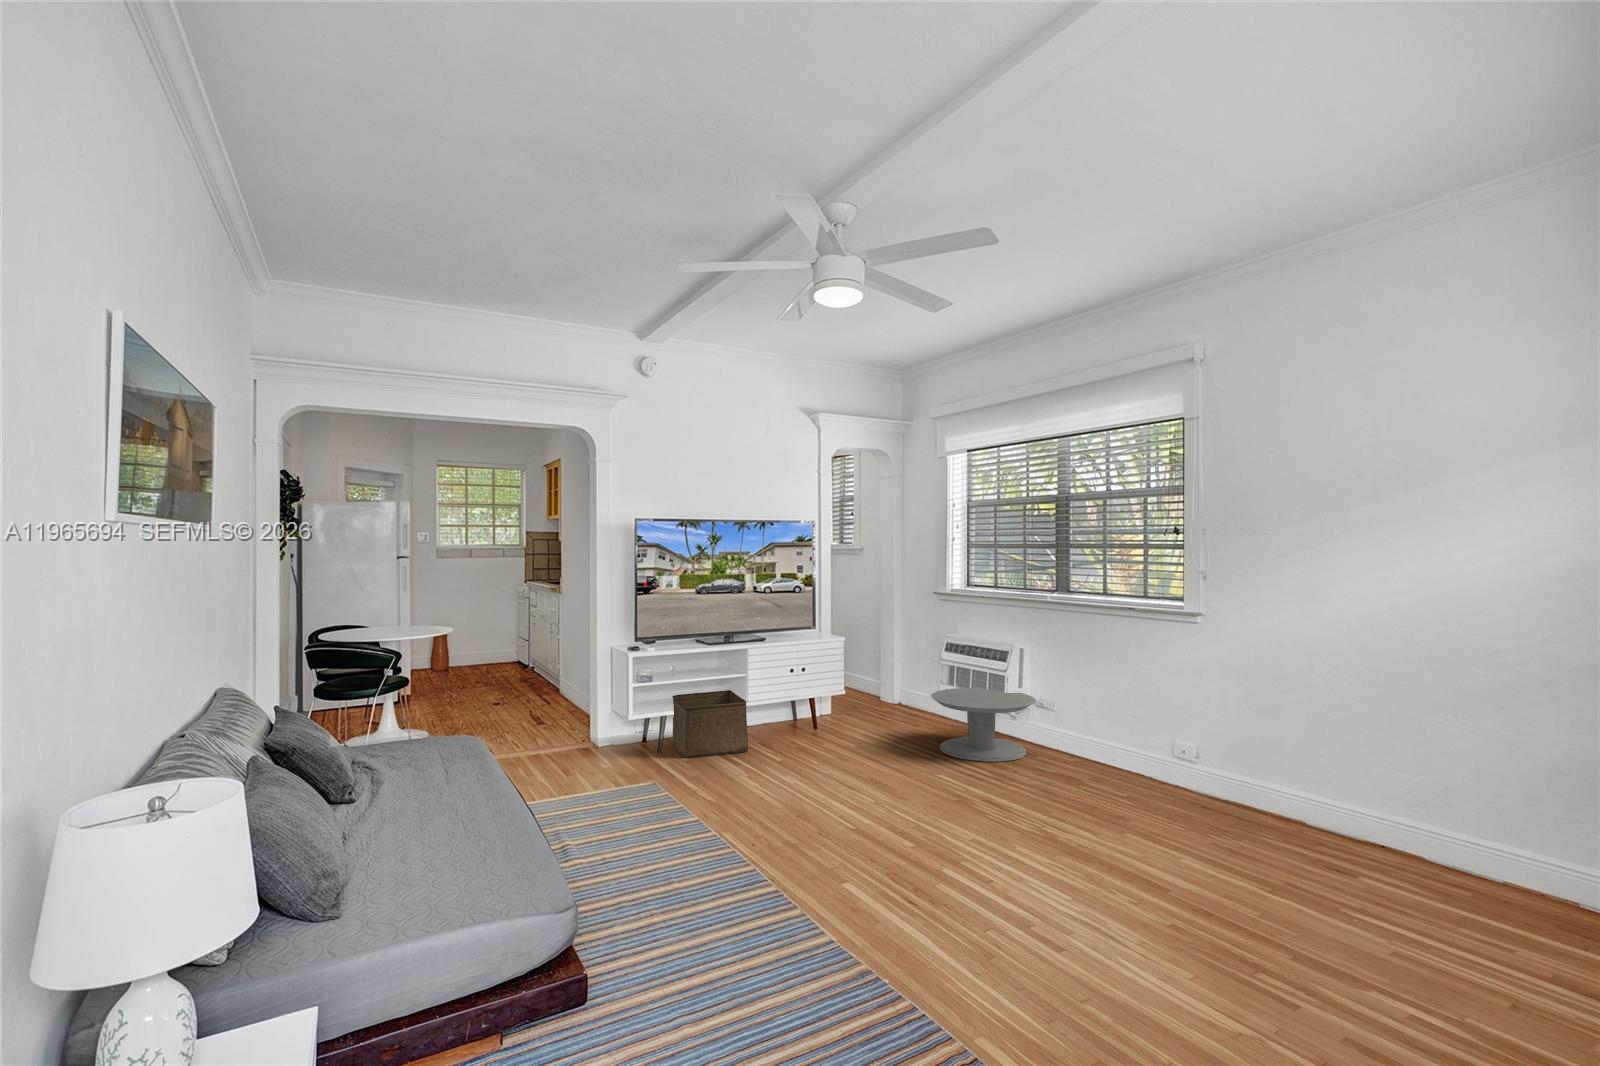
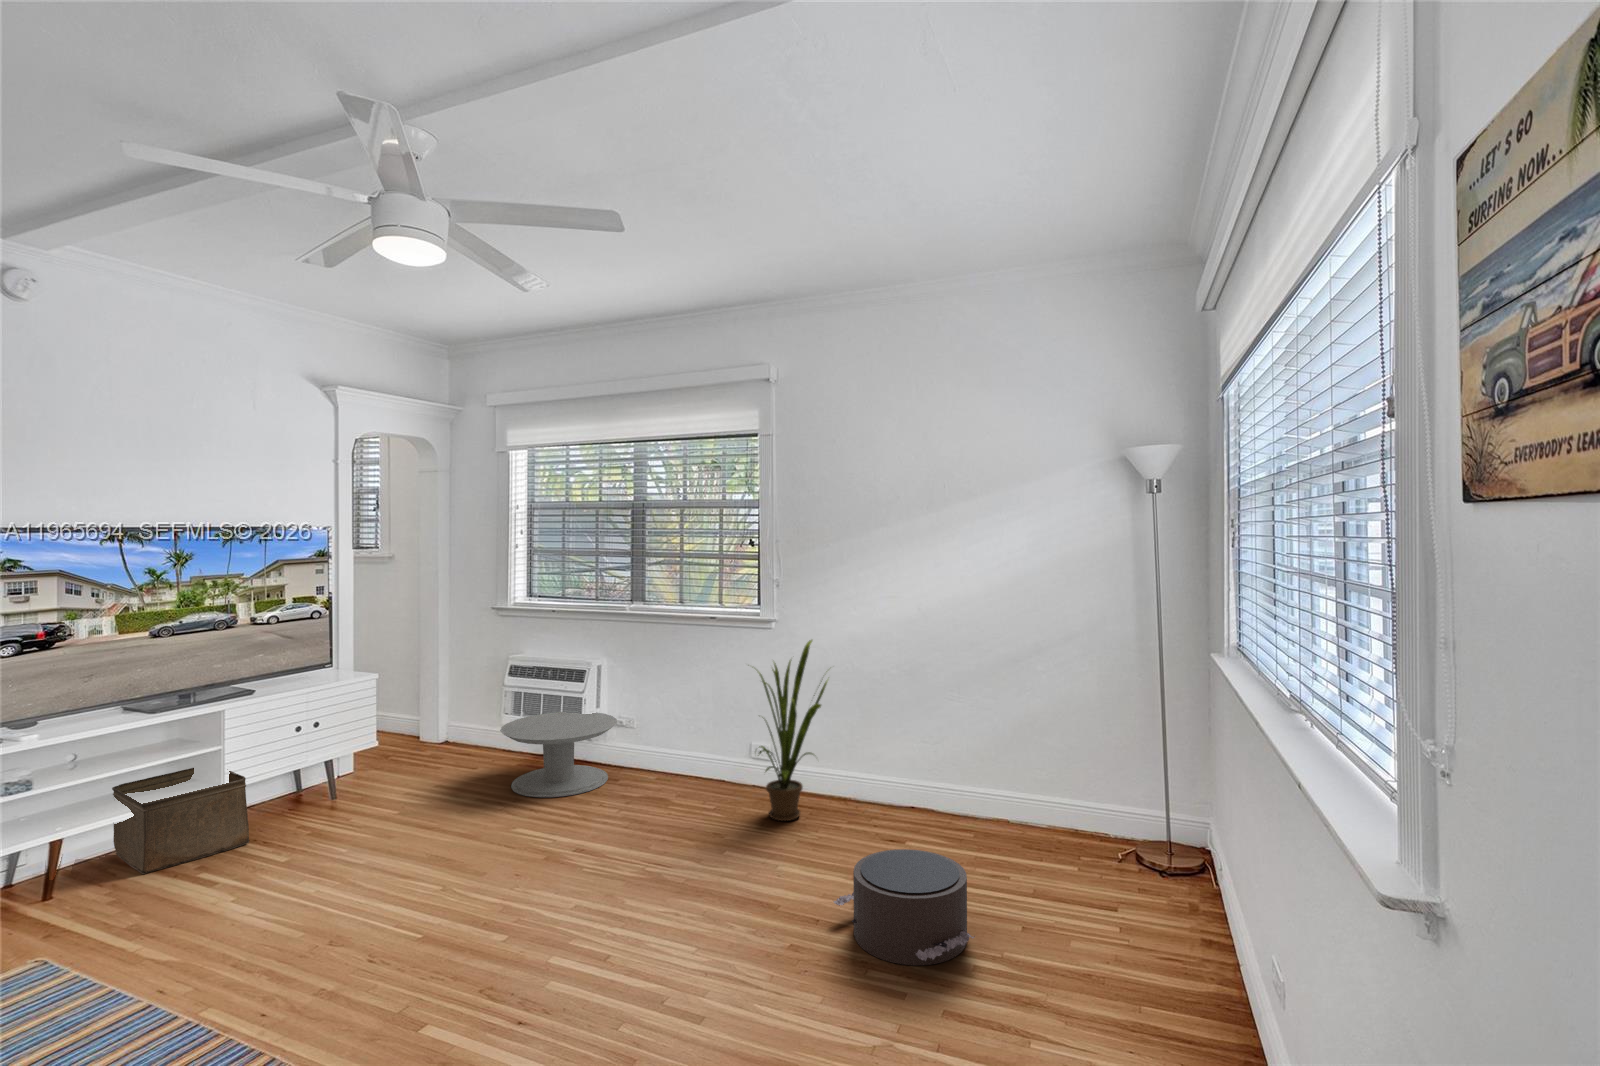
house plant: none [1159,634,1266,823] -> present [758,640,828,821]
pouf: none [1226,861,1407,997] -> present [834,849,975,965]

